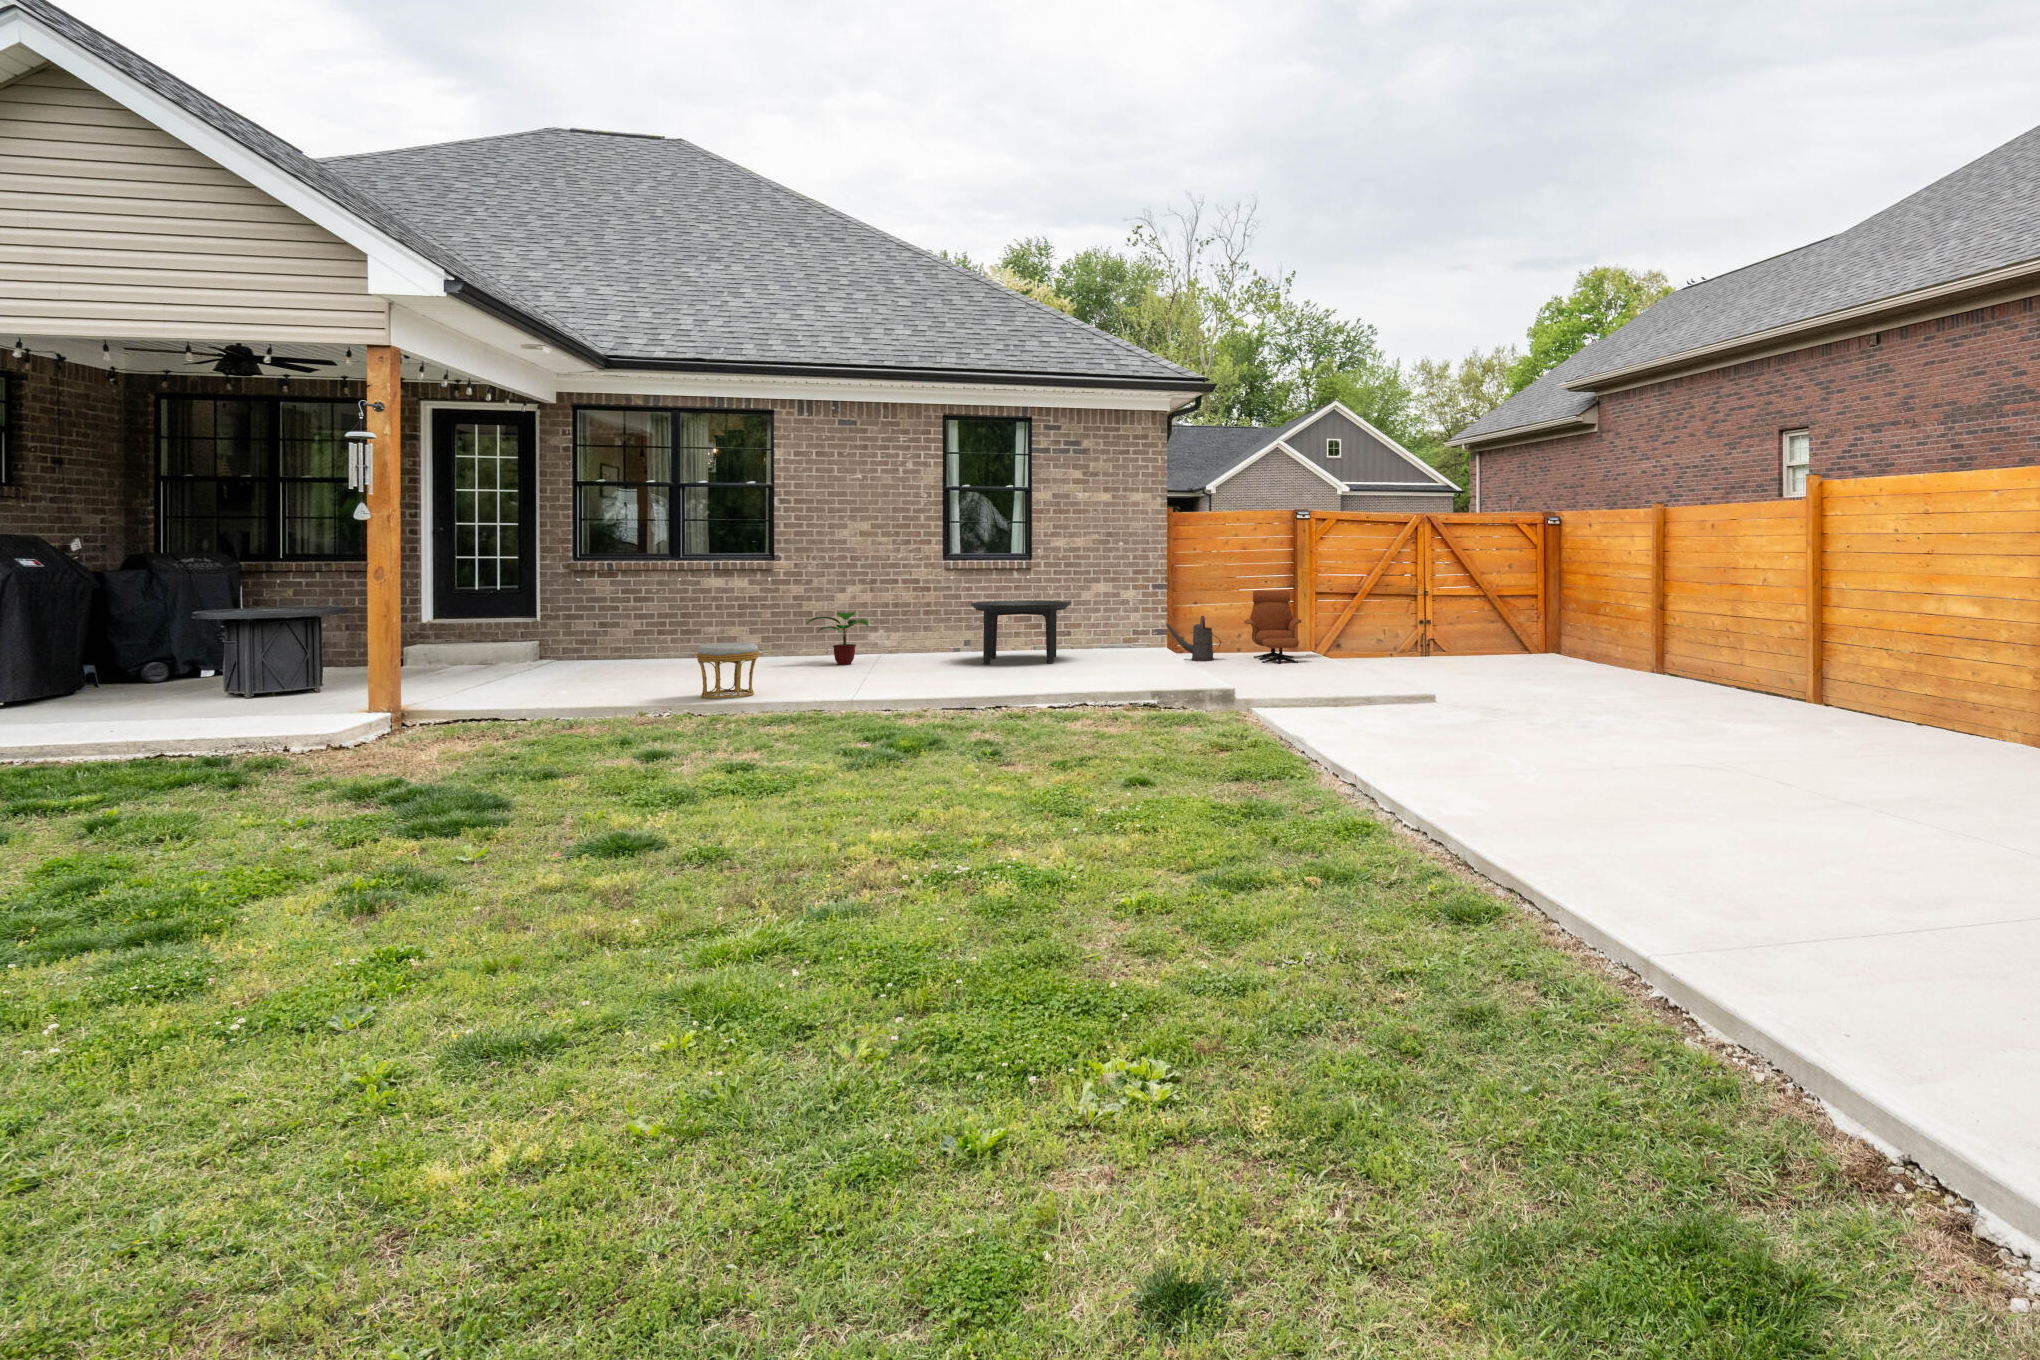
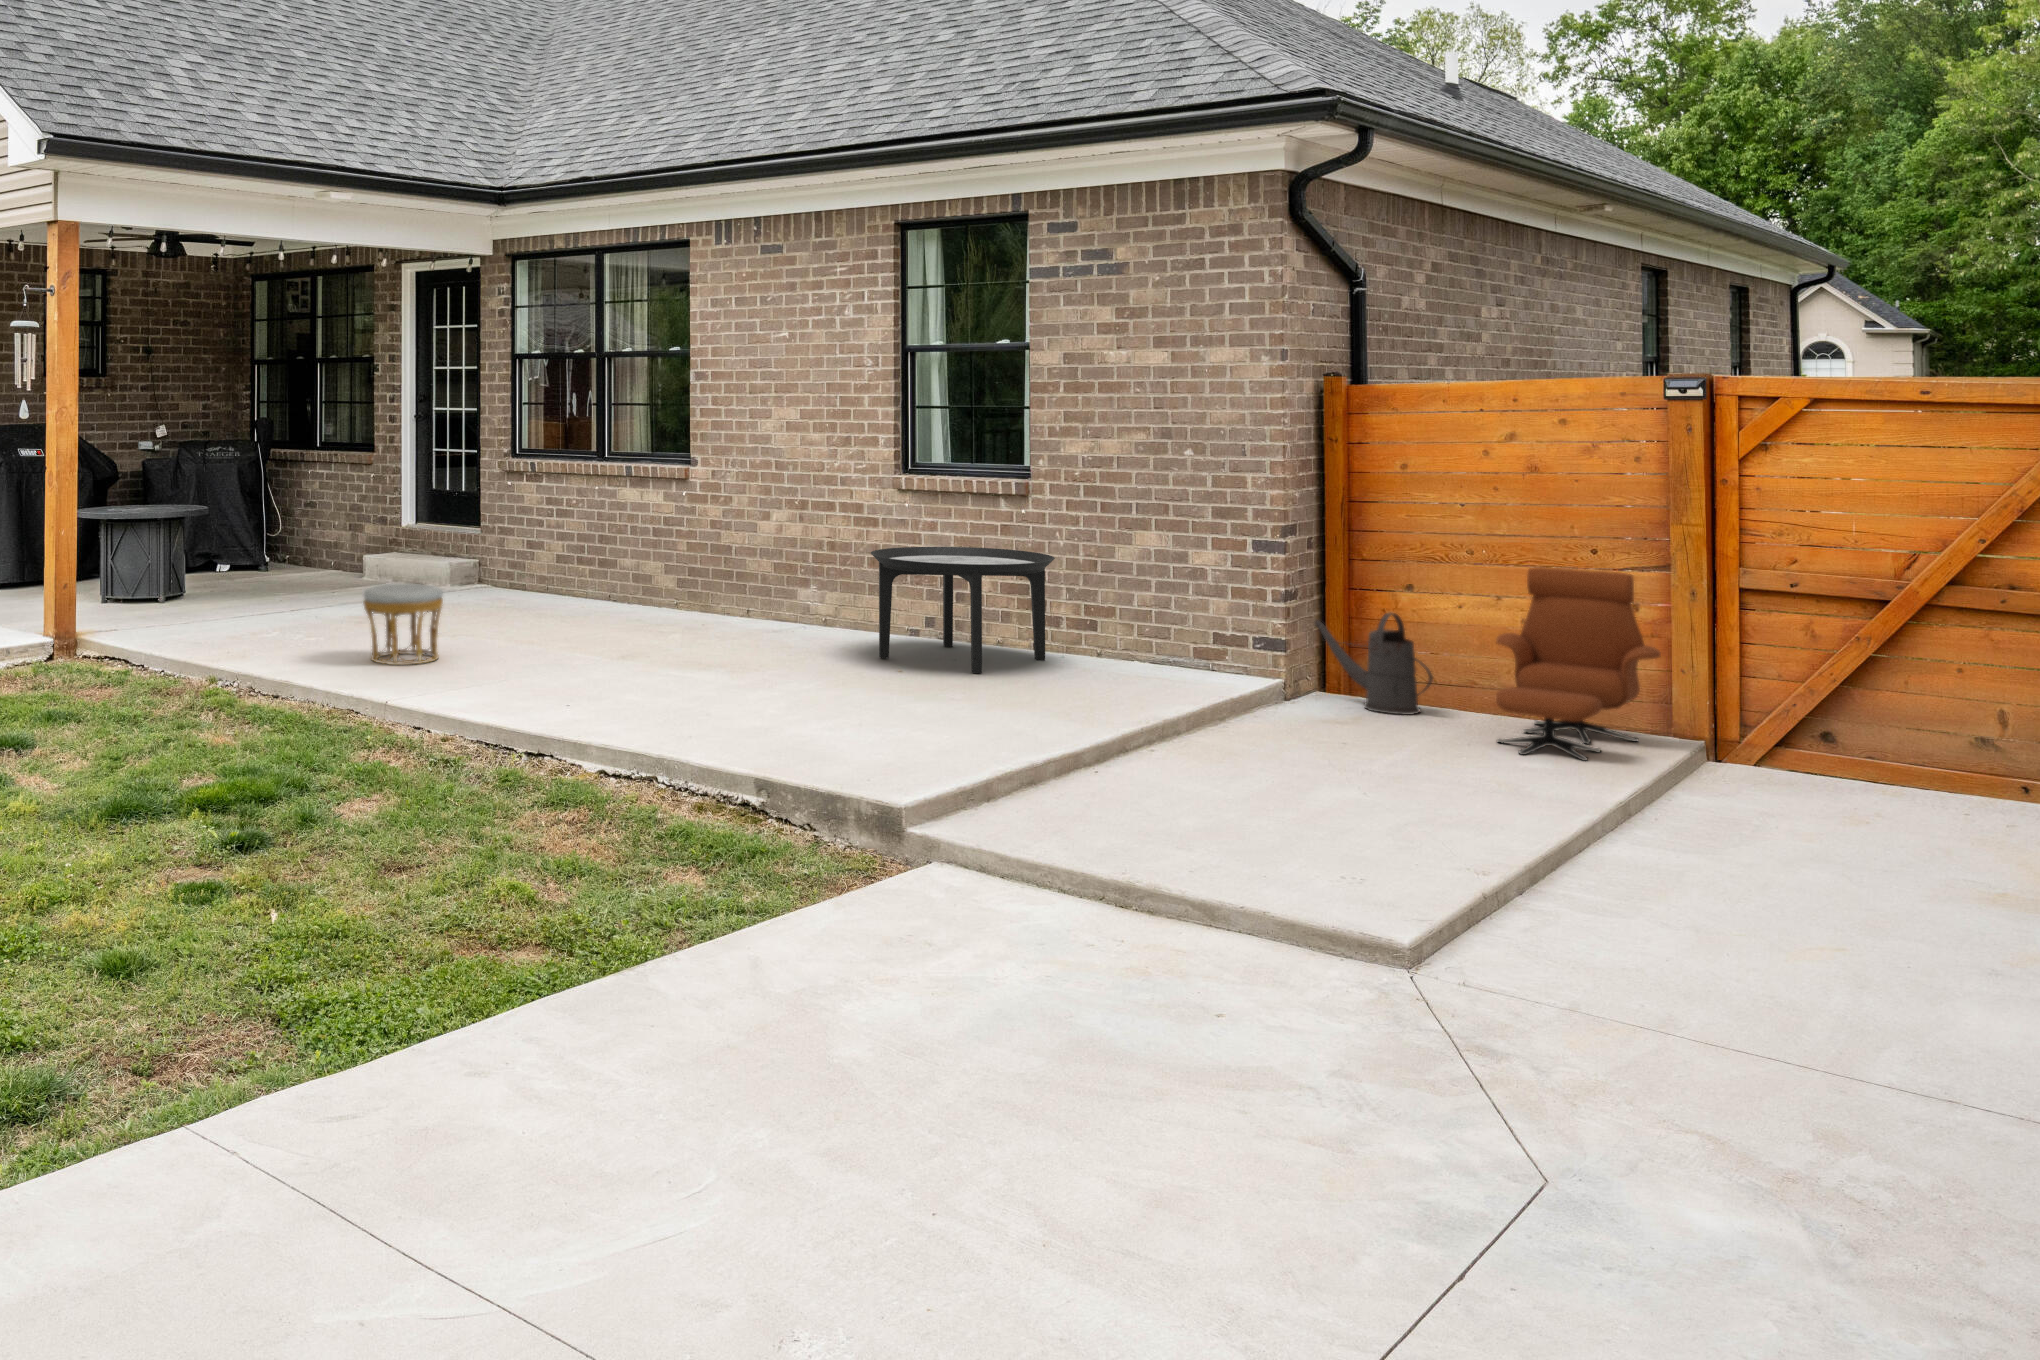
potted plant: present [807,612,868,665] -> none [686,545,776,627]

